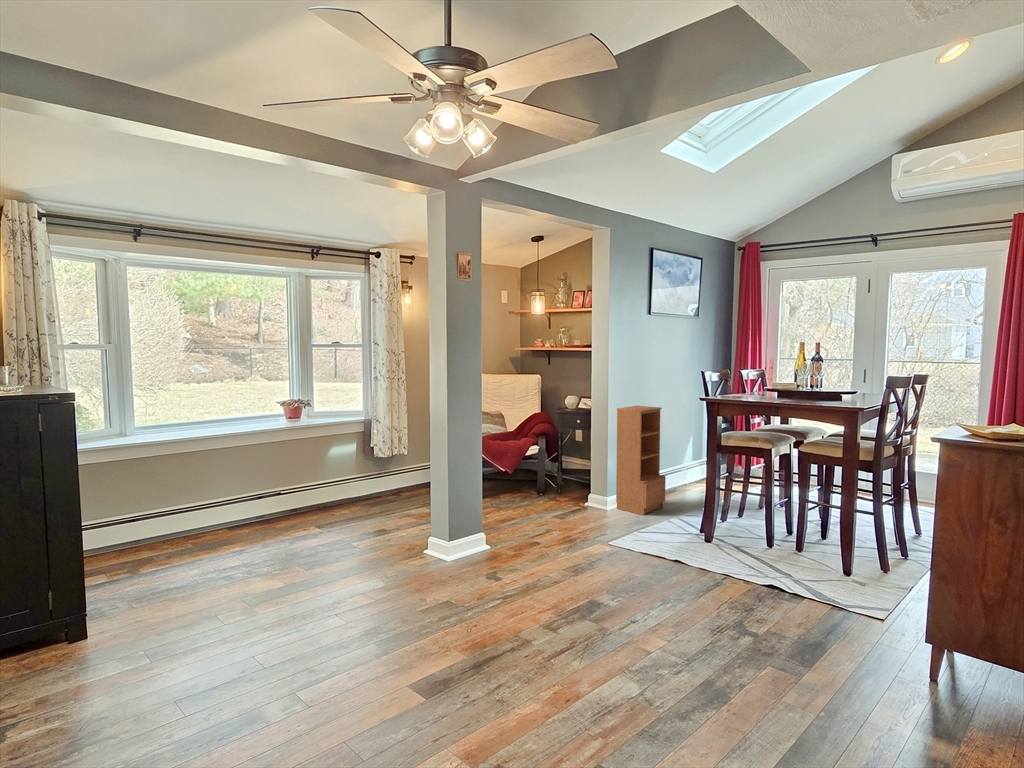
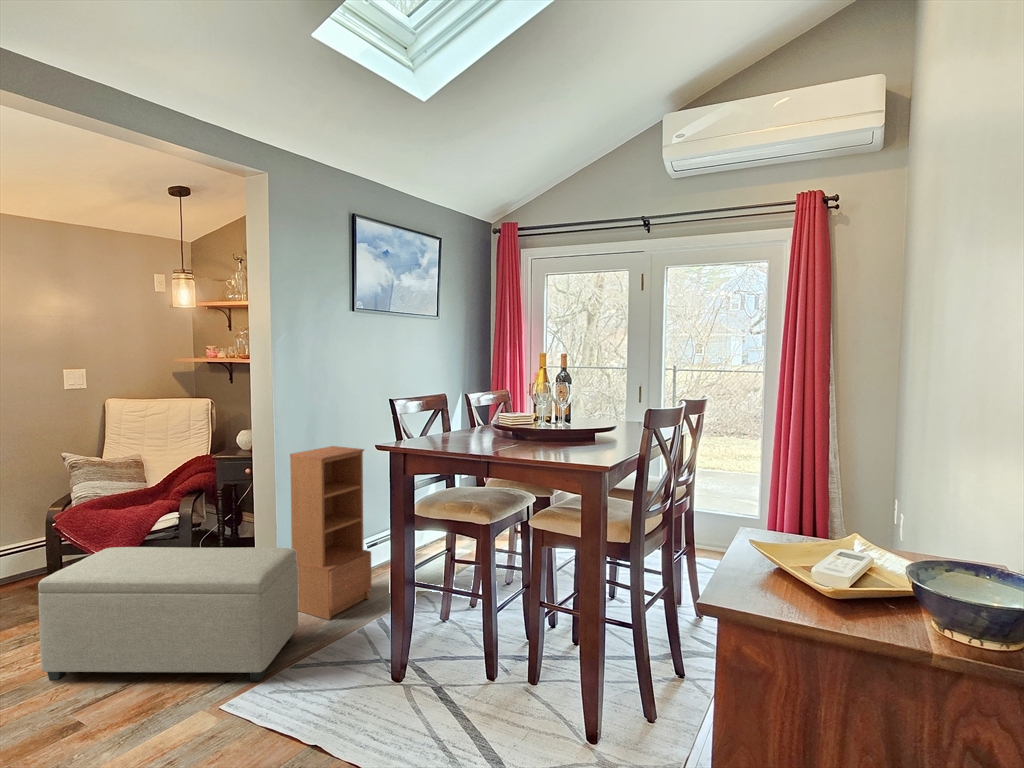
ottoman: none [501,459,631,536] -> present [38,547,298,681]

